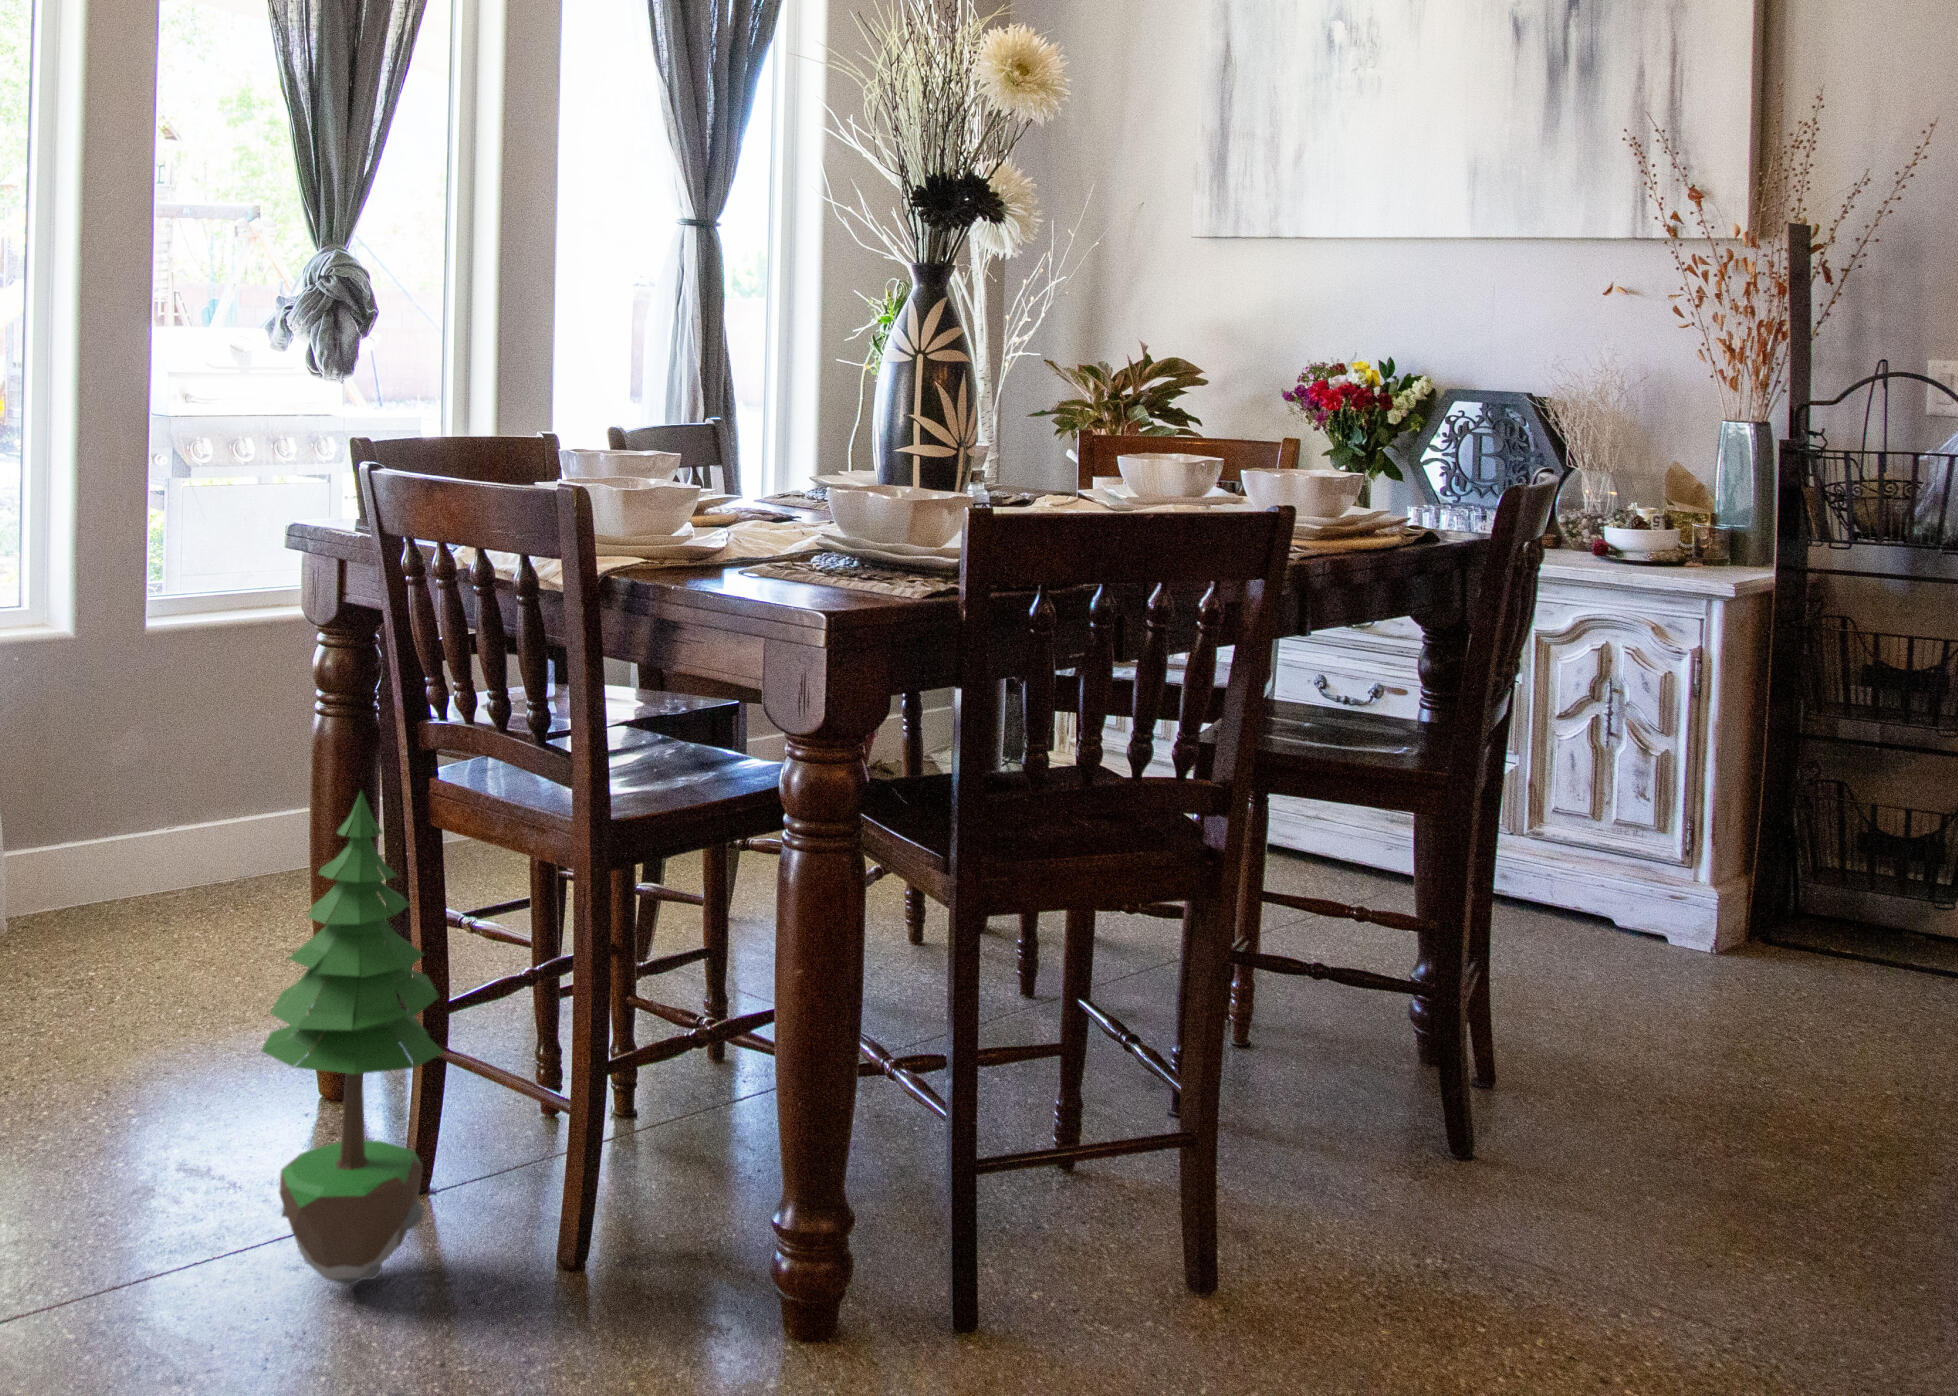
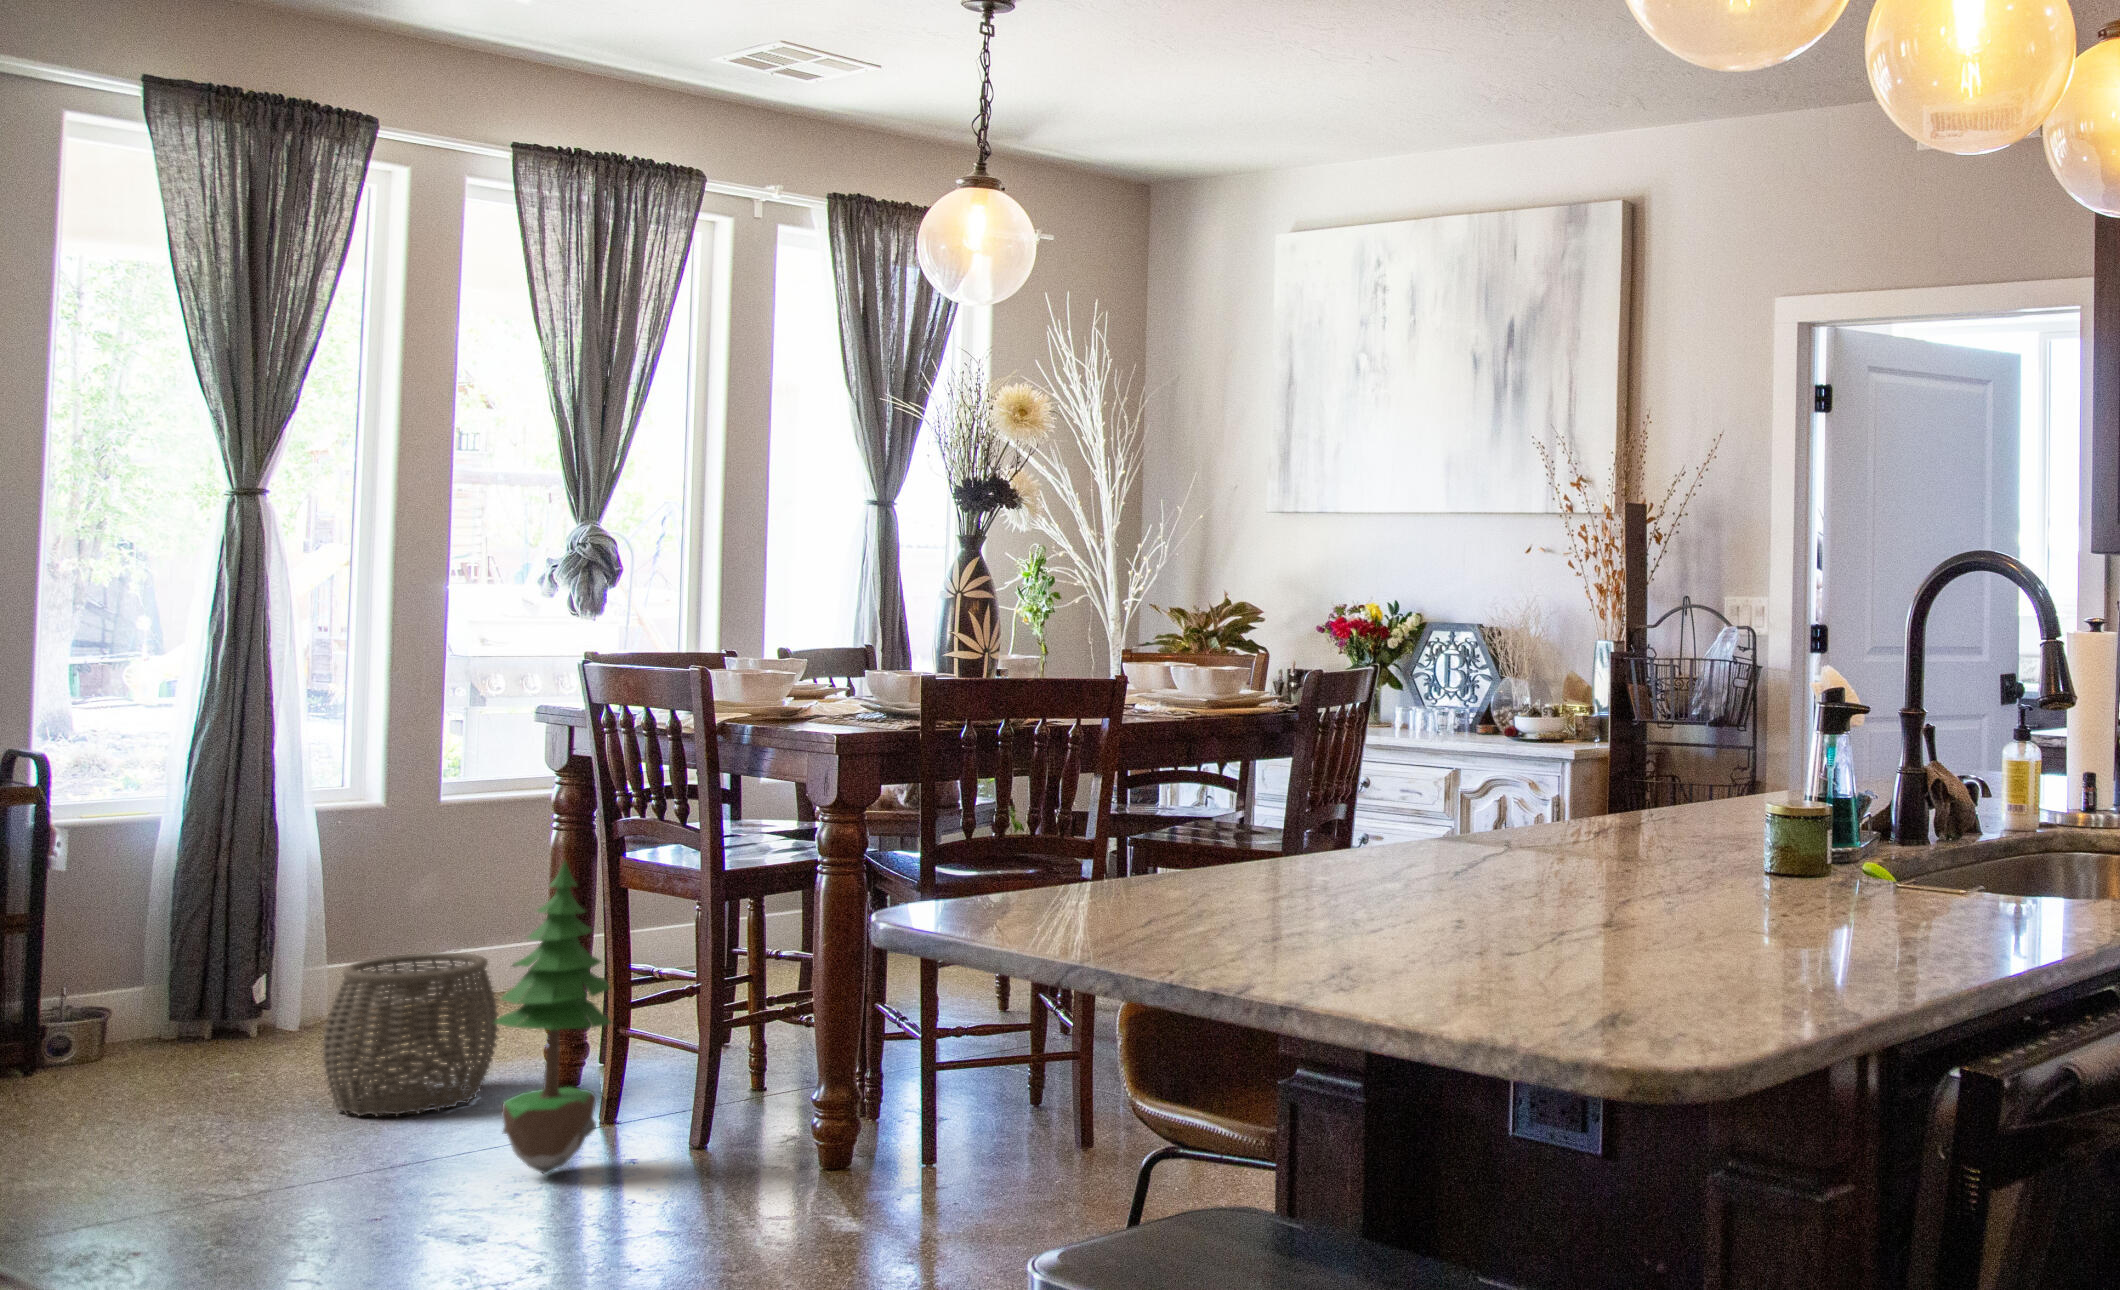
woven basket: none [17,866,262,1120] -> present [321,953,499,1116]

